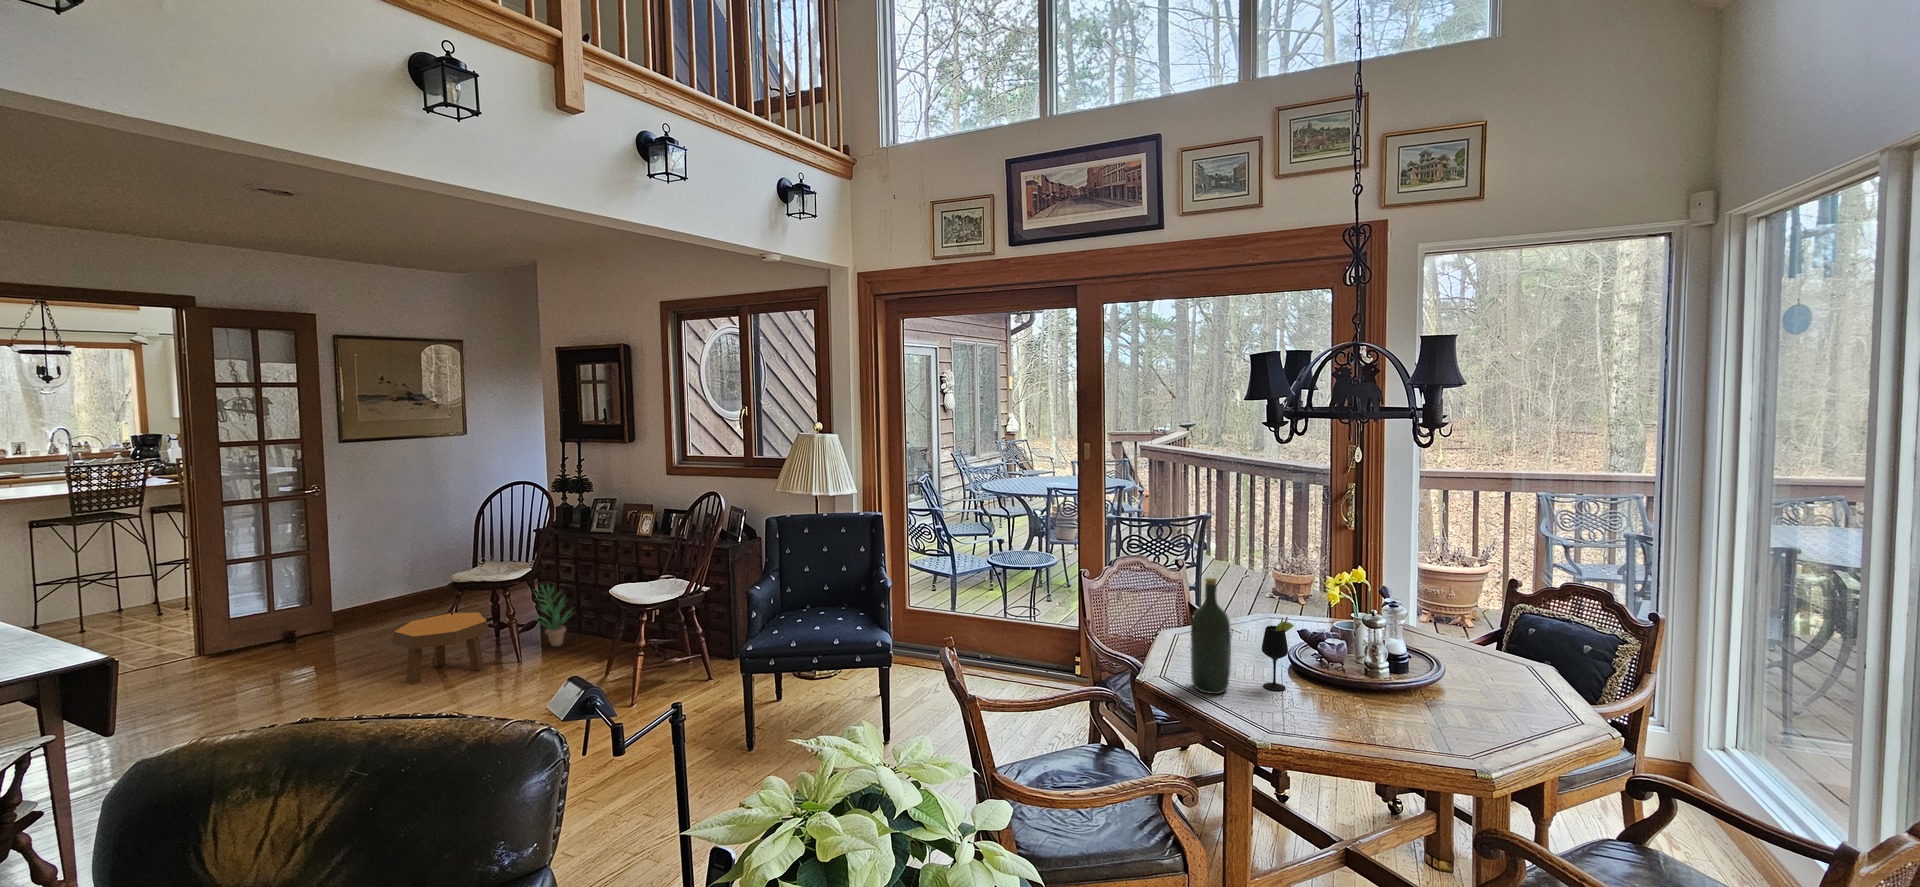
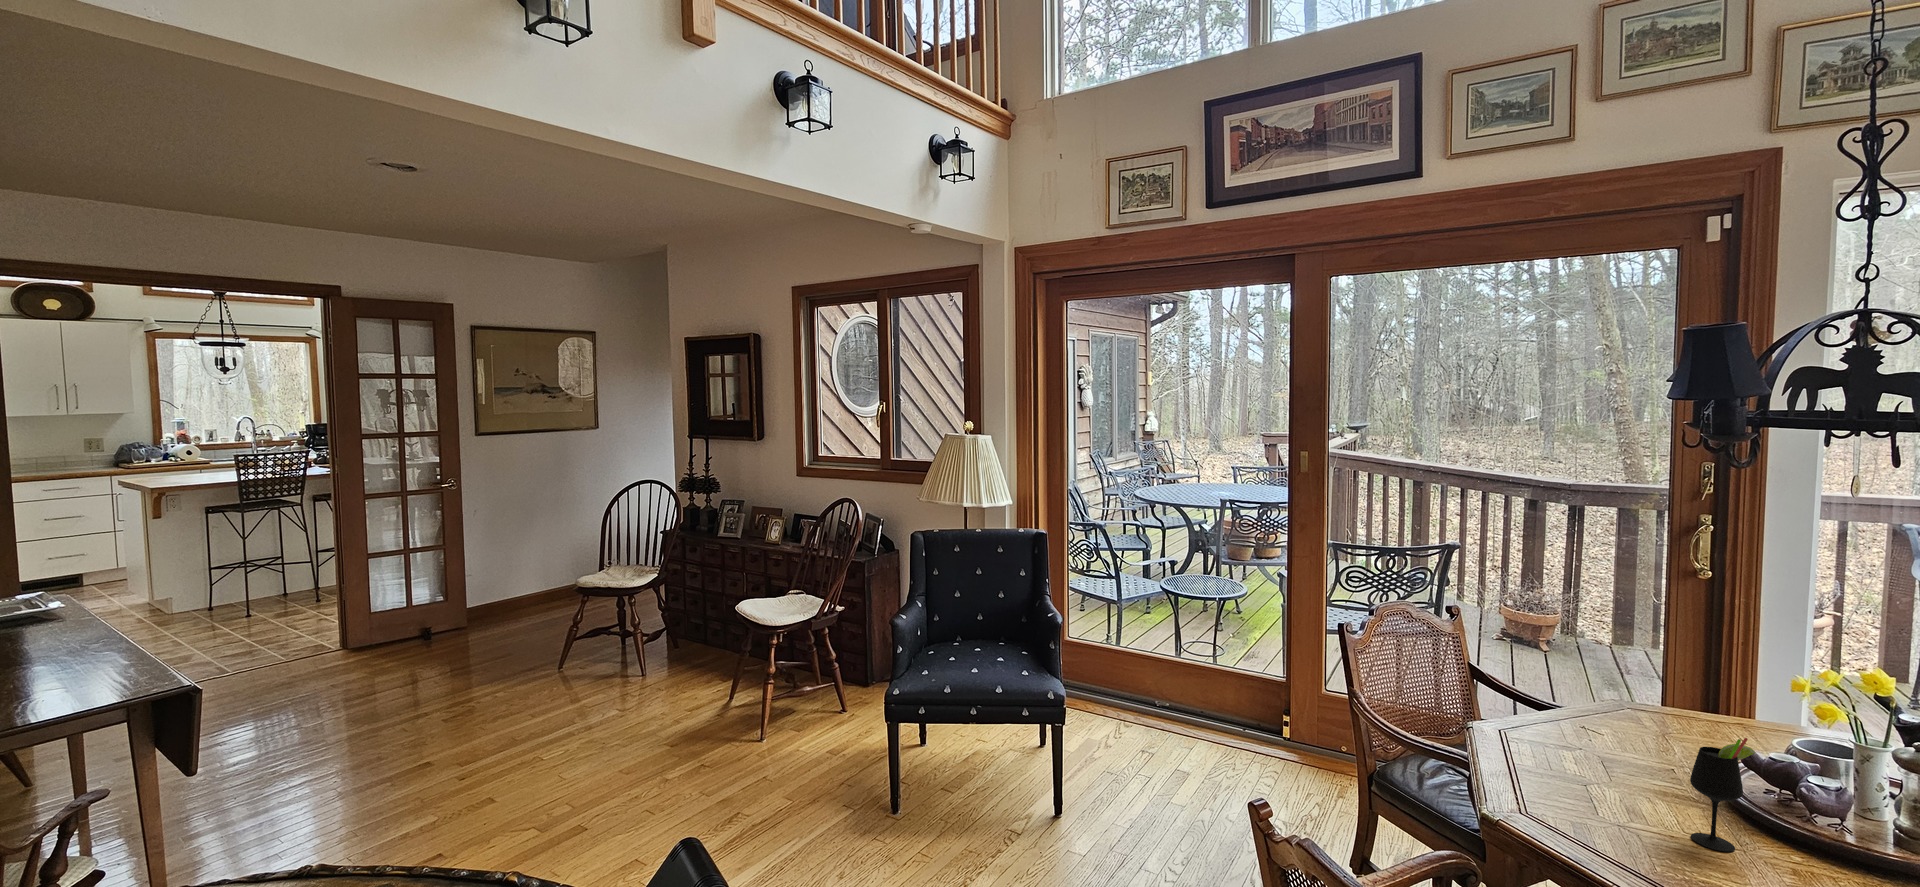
wine bottle: present [1191,578,1231,694] -> none [1568,668,1646,848]
potted plant: present [535,585,570,646] -> none [656,589,700,659]
footstool: present [392,612,489,685] -> none [516,619,612,697]

